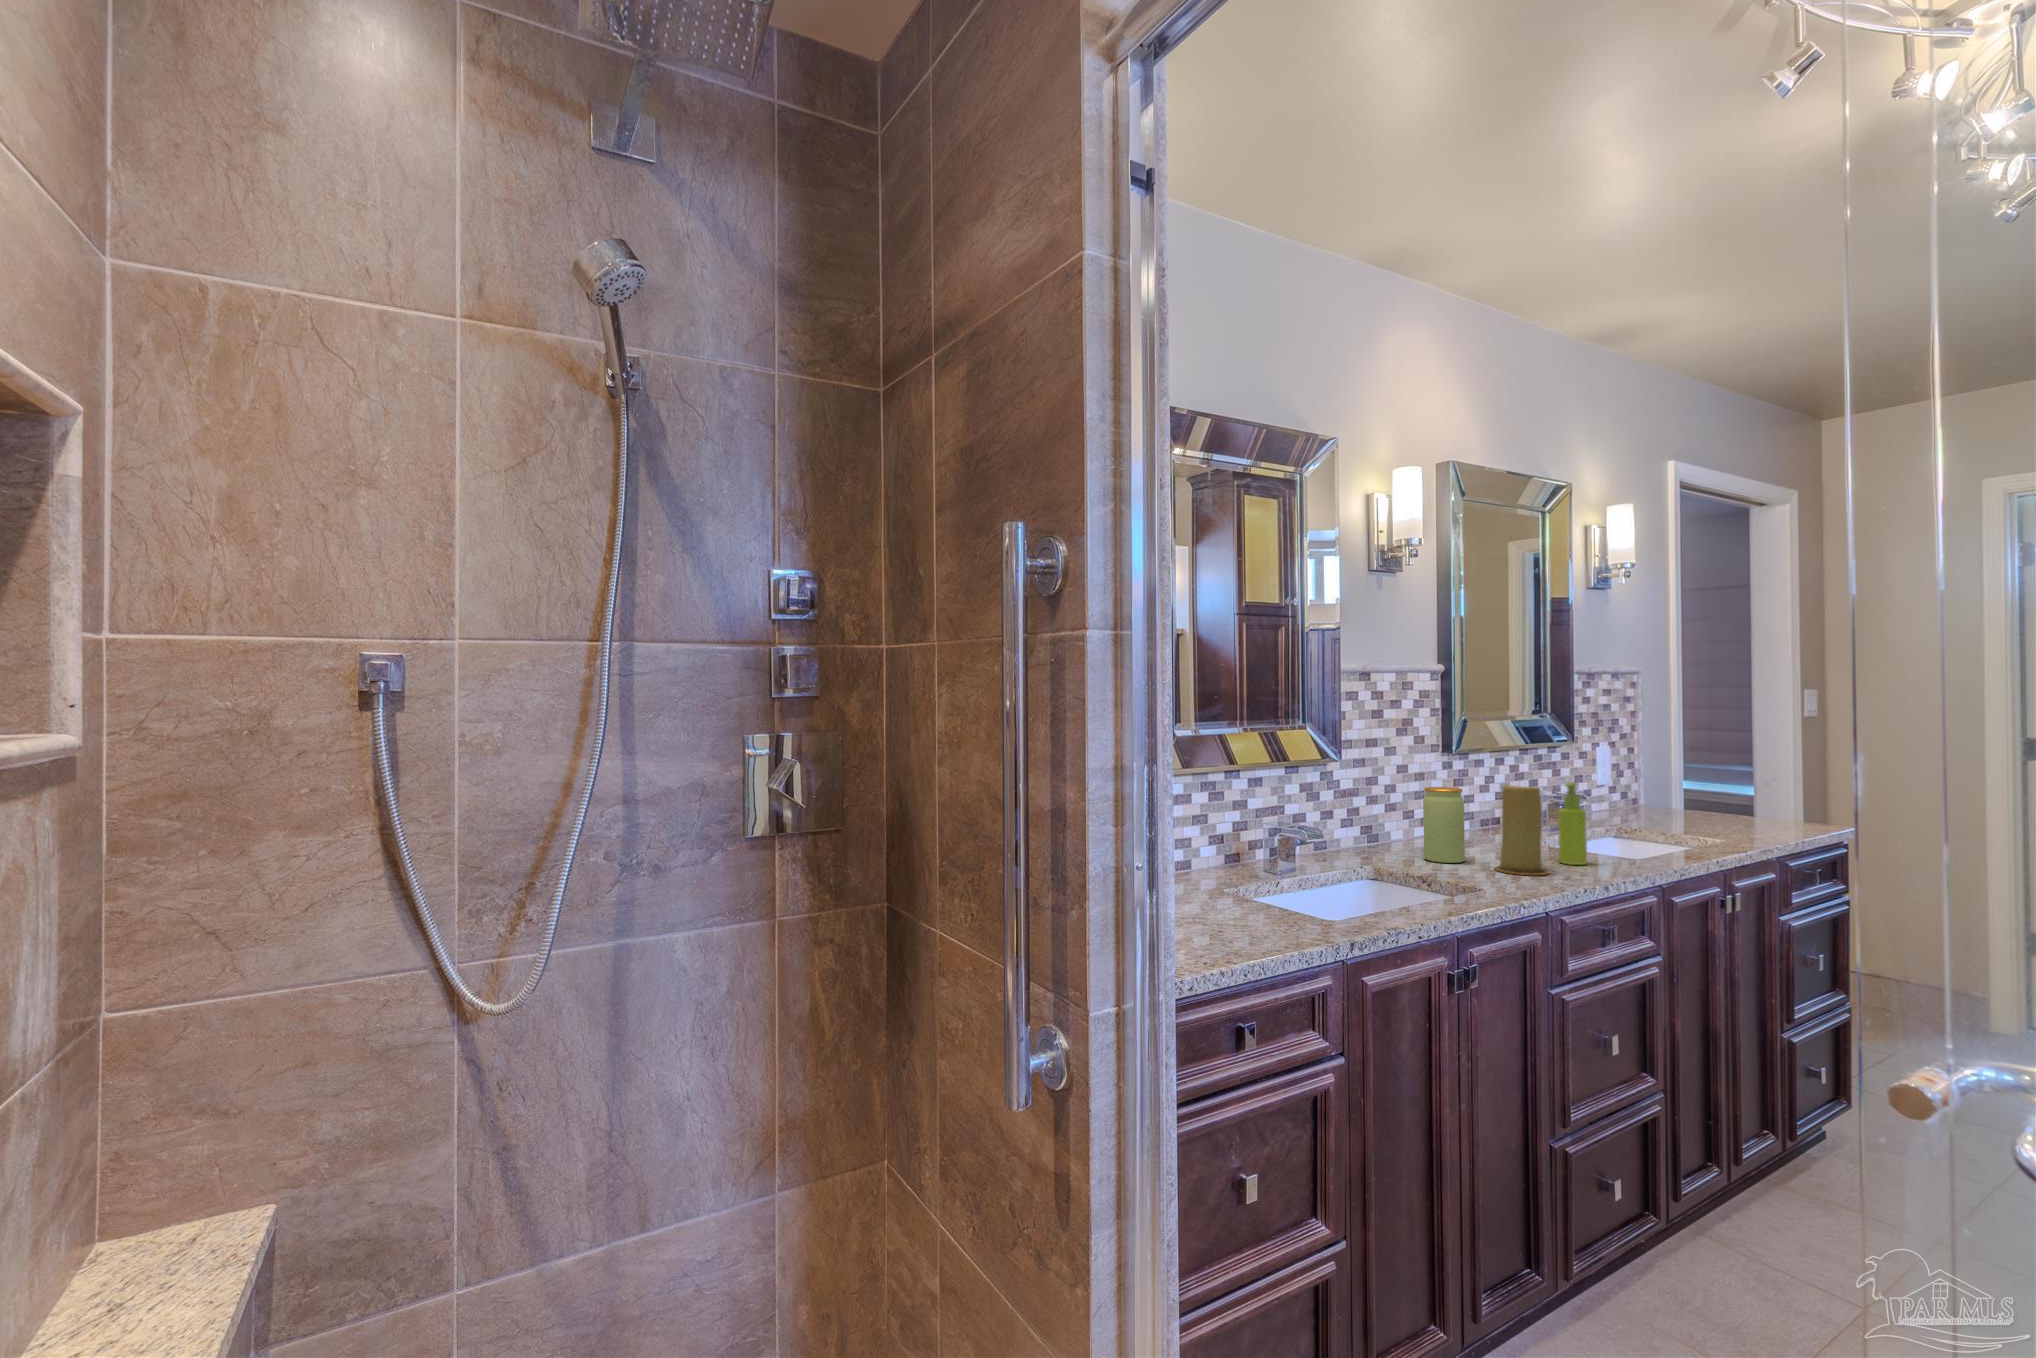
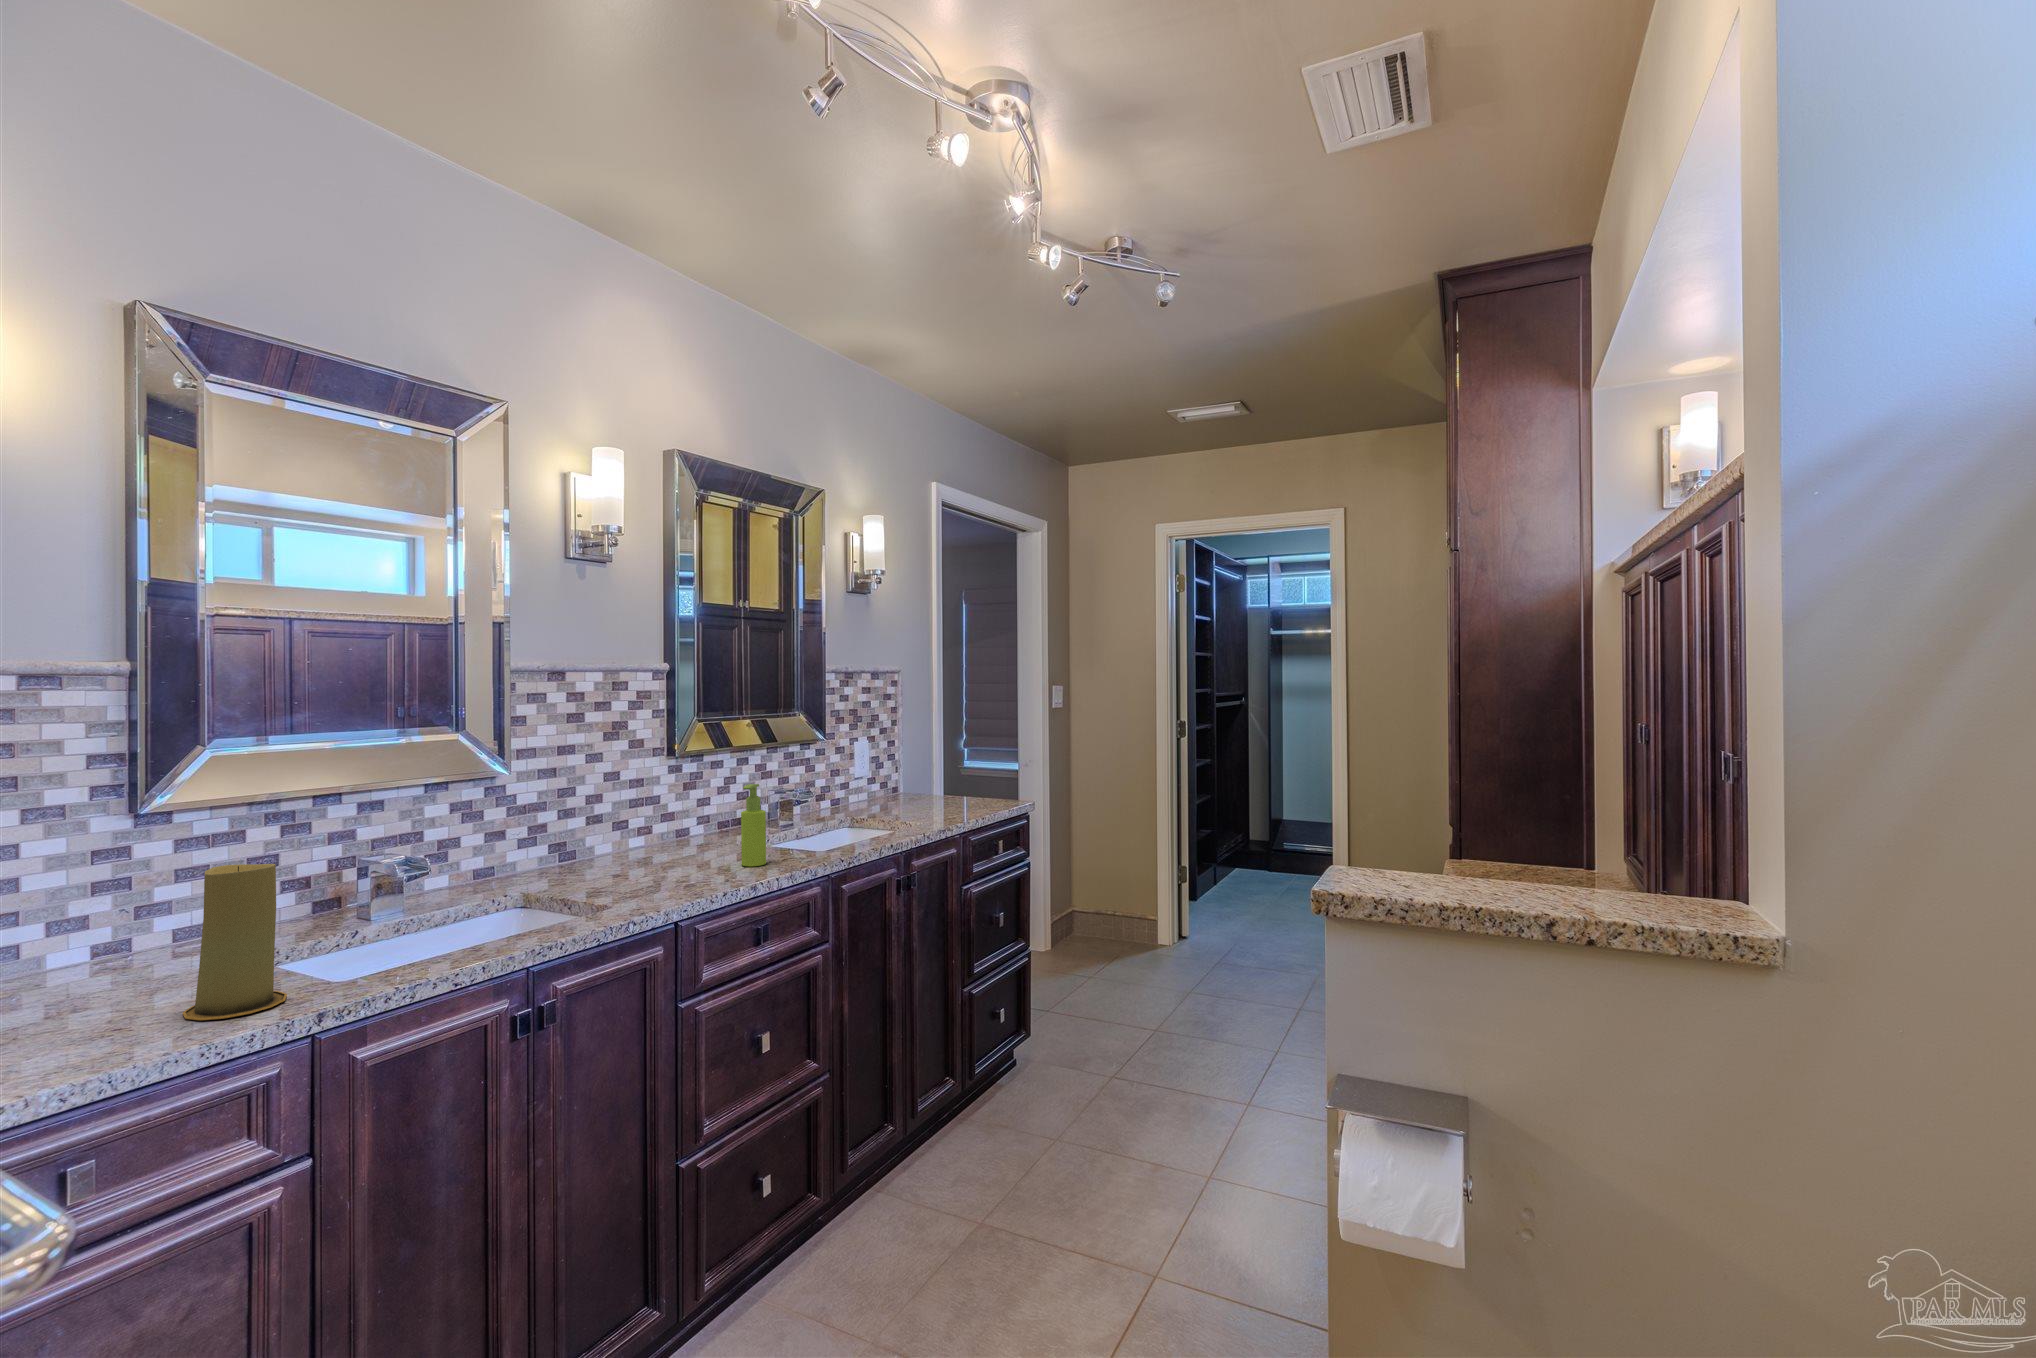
candle: present [1495,786,1549,875] -> present [183,864,287,1020]
jar: present [1423,787,1465,863] -> none [601,796,644,878]

